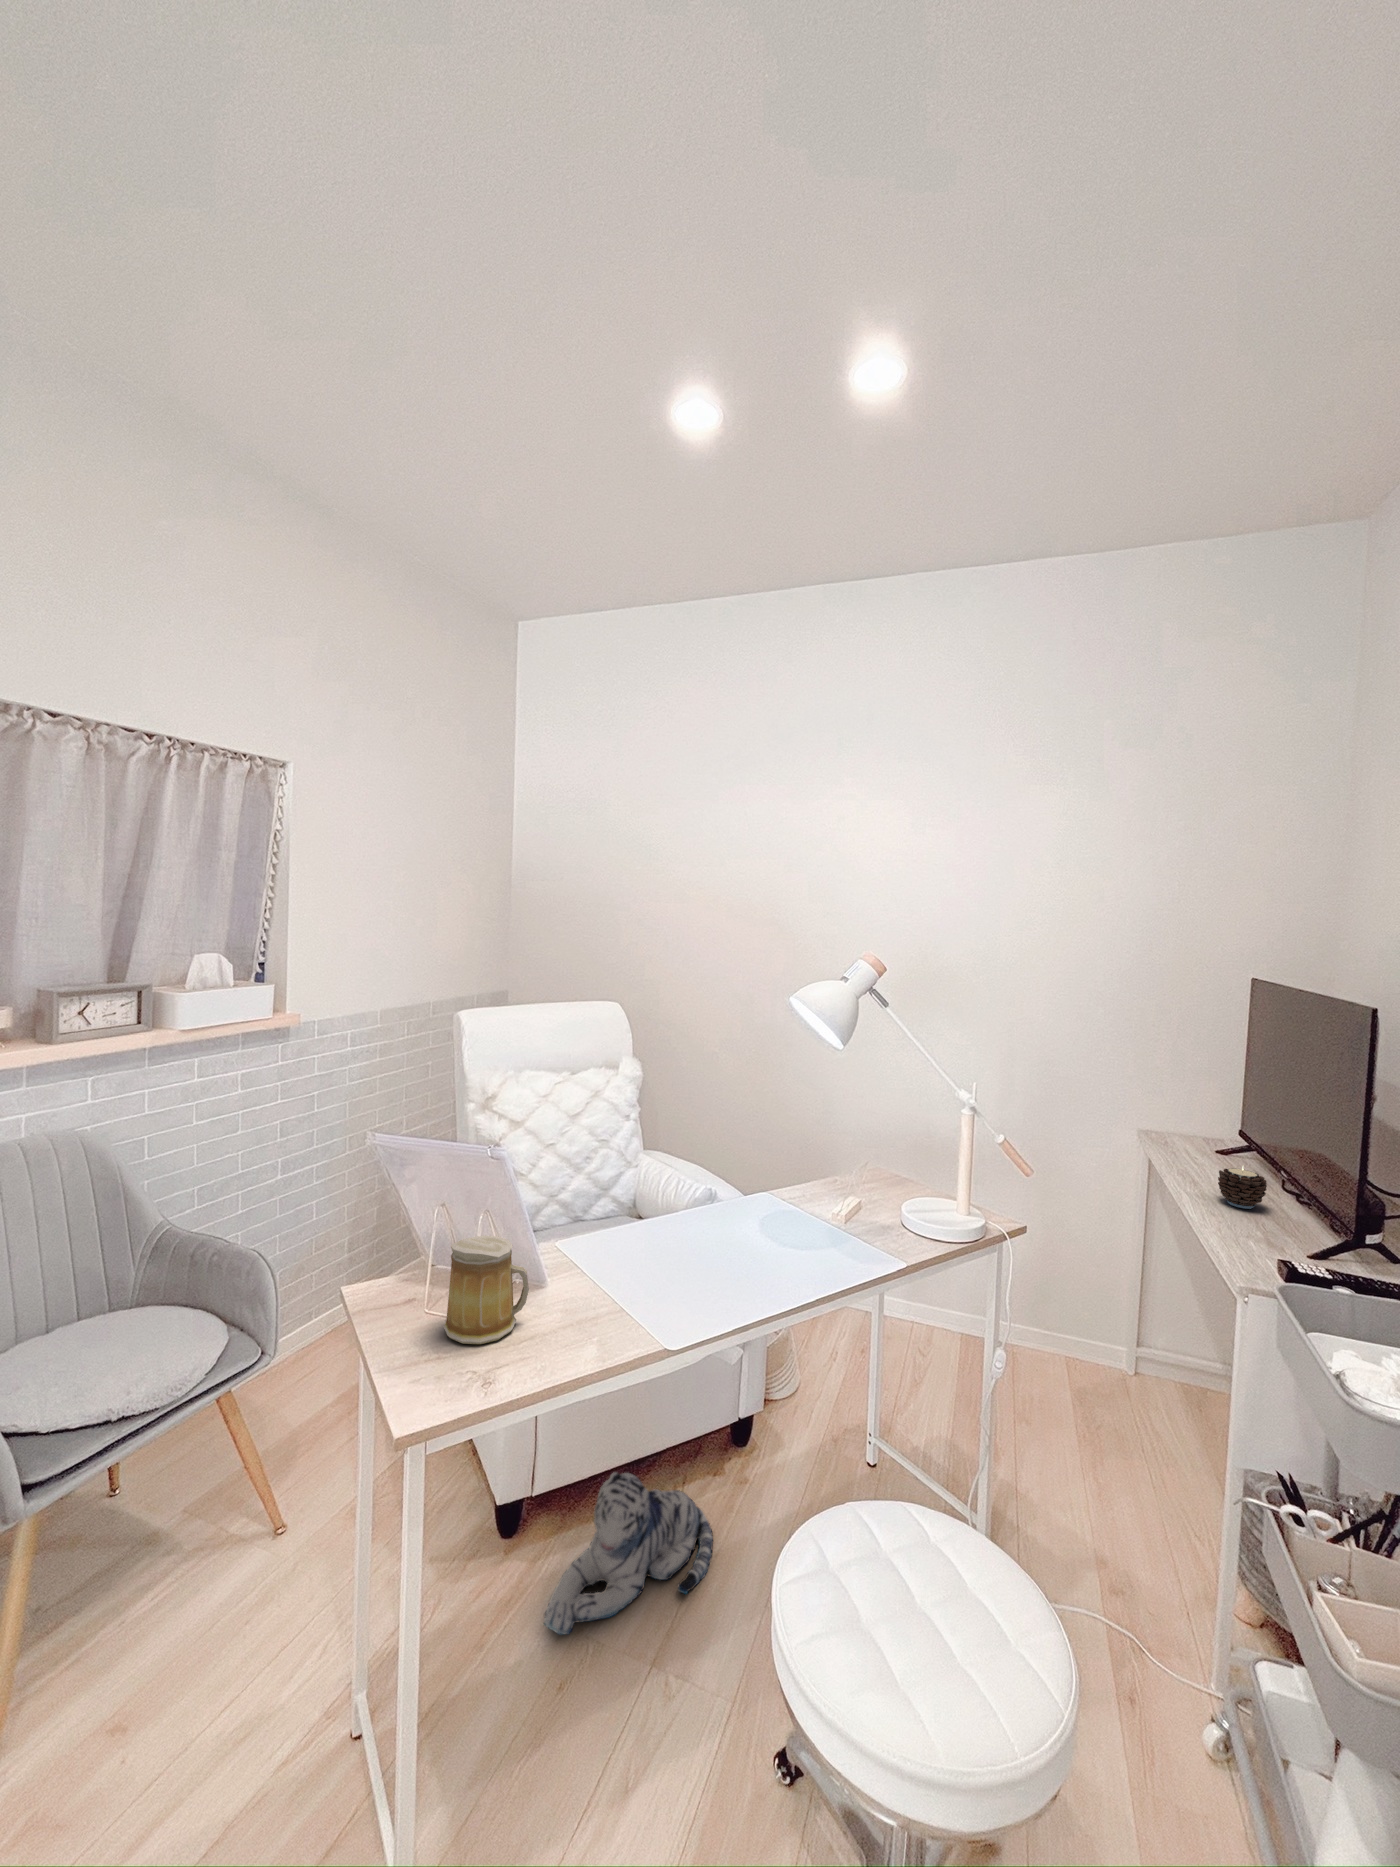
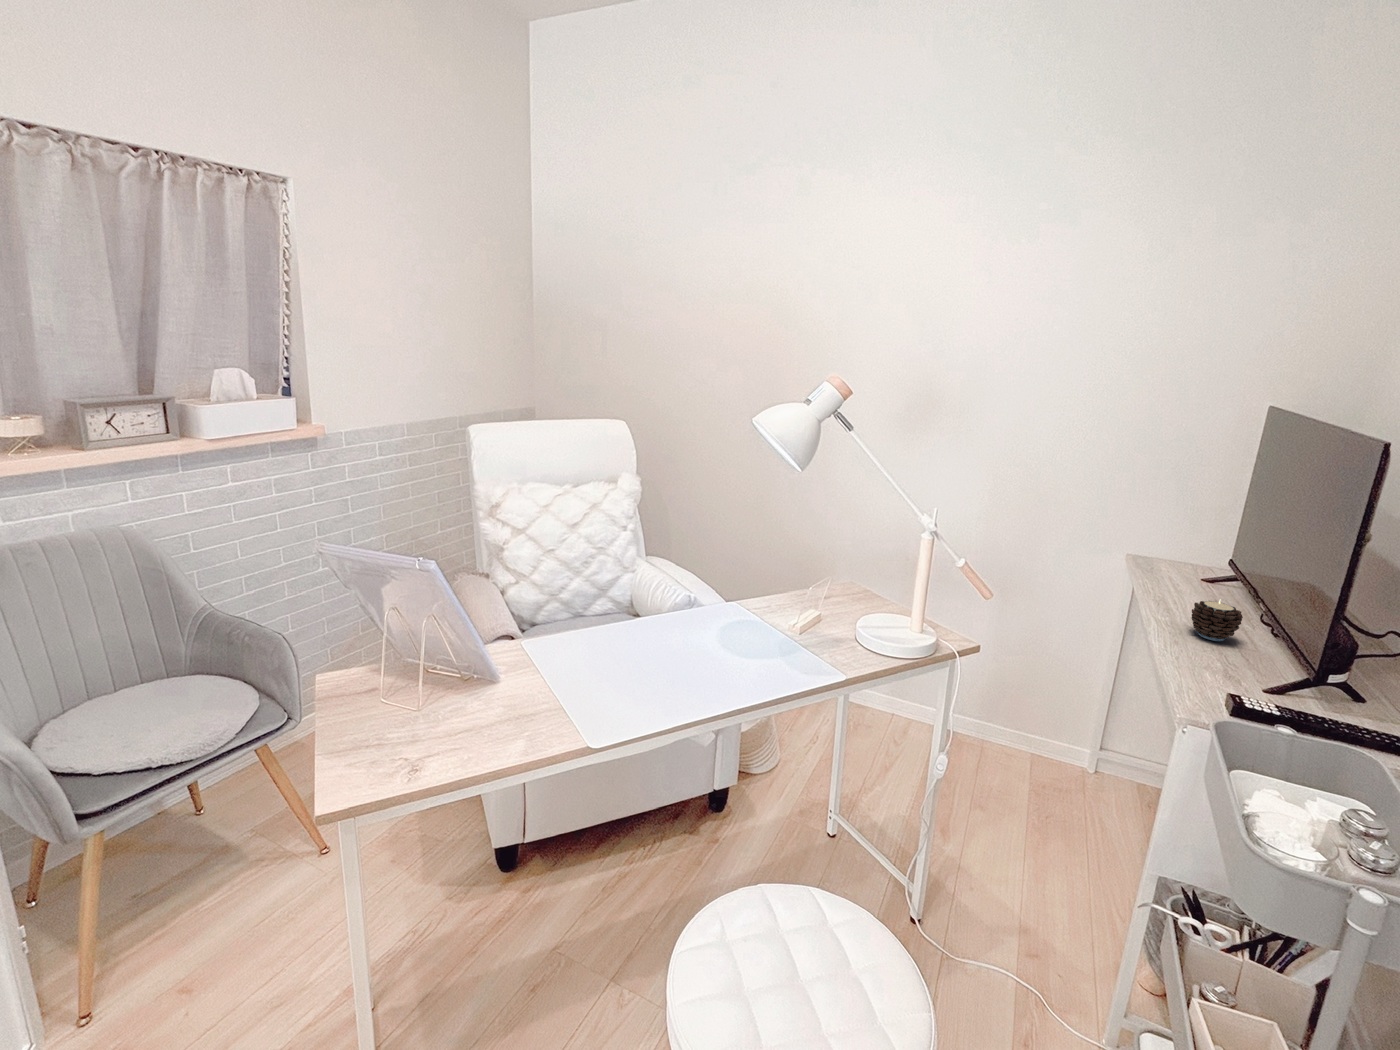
mug: present [443,1236,529,1344] -> none [385,637,464,732]
plush toy: present [544,1472,713,1634] -> none [519,832,676,952]

